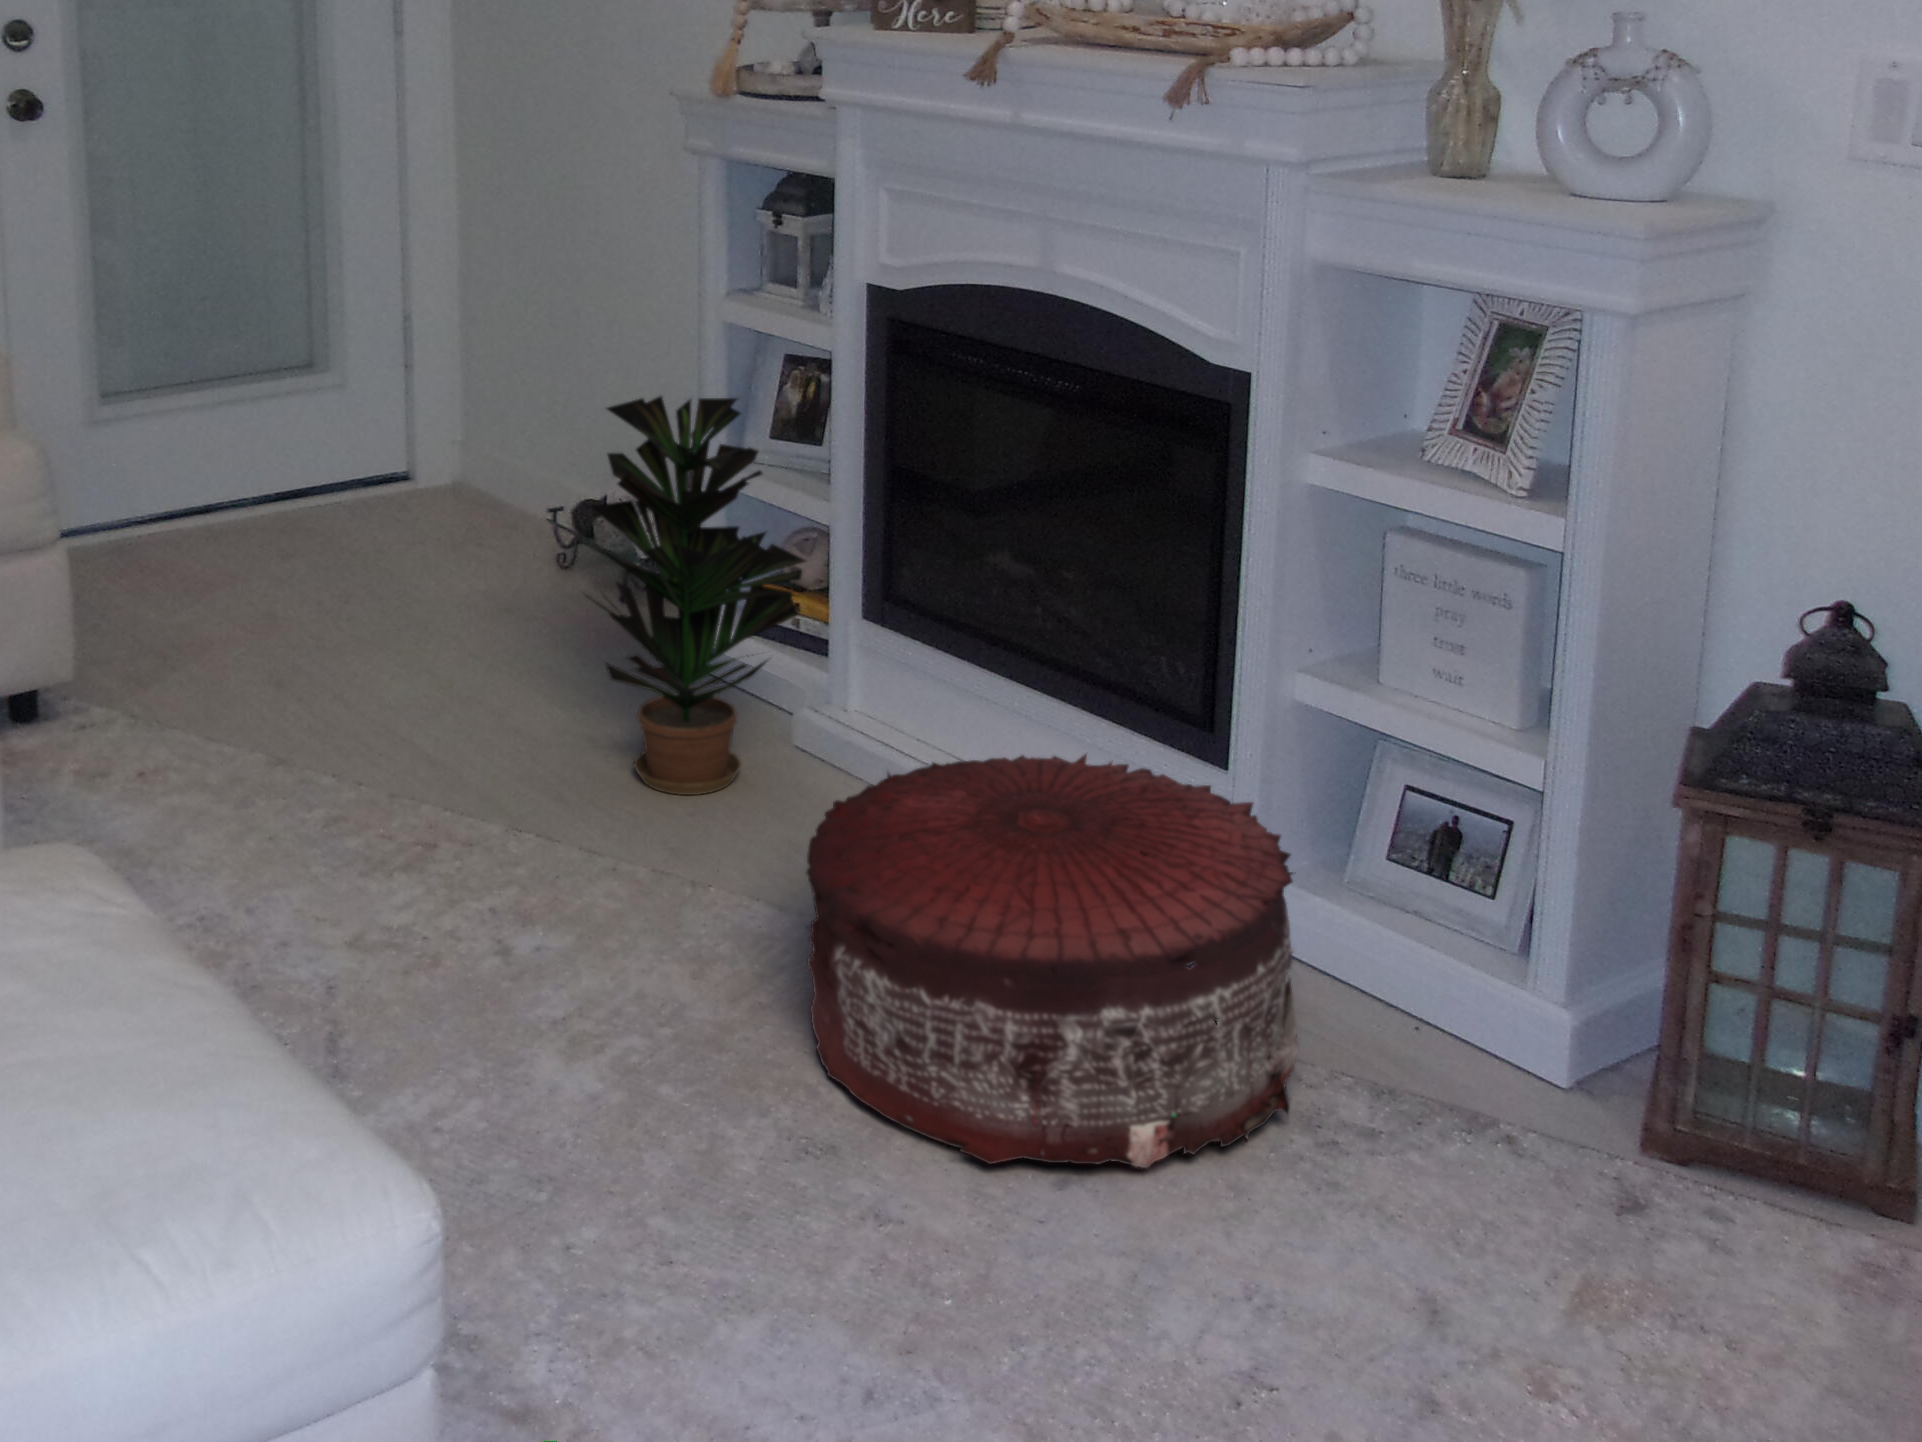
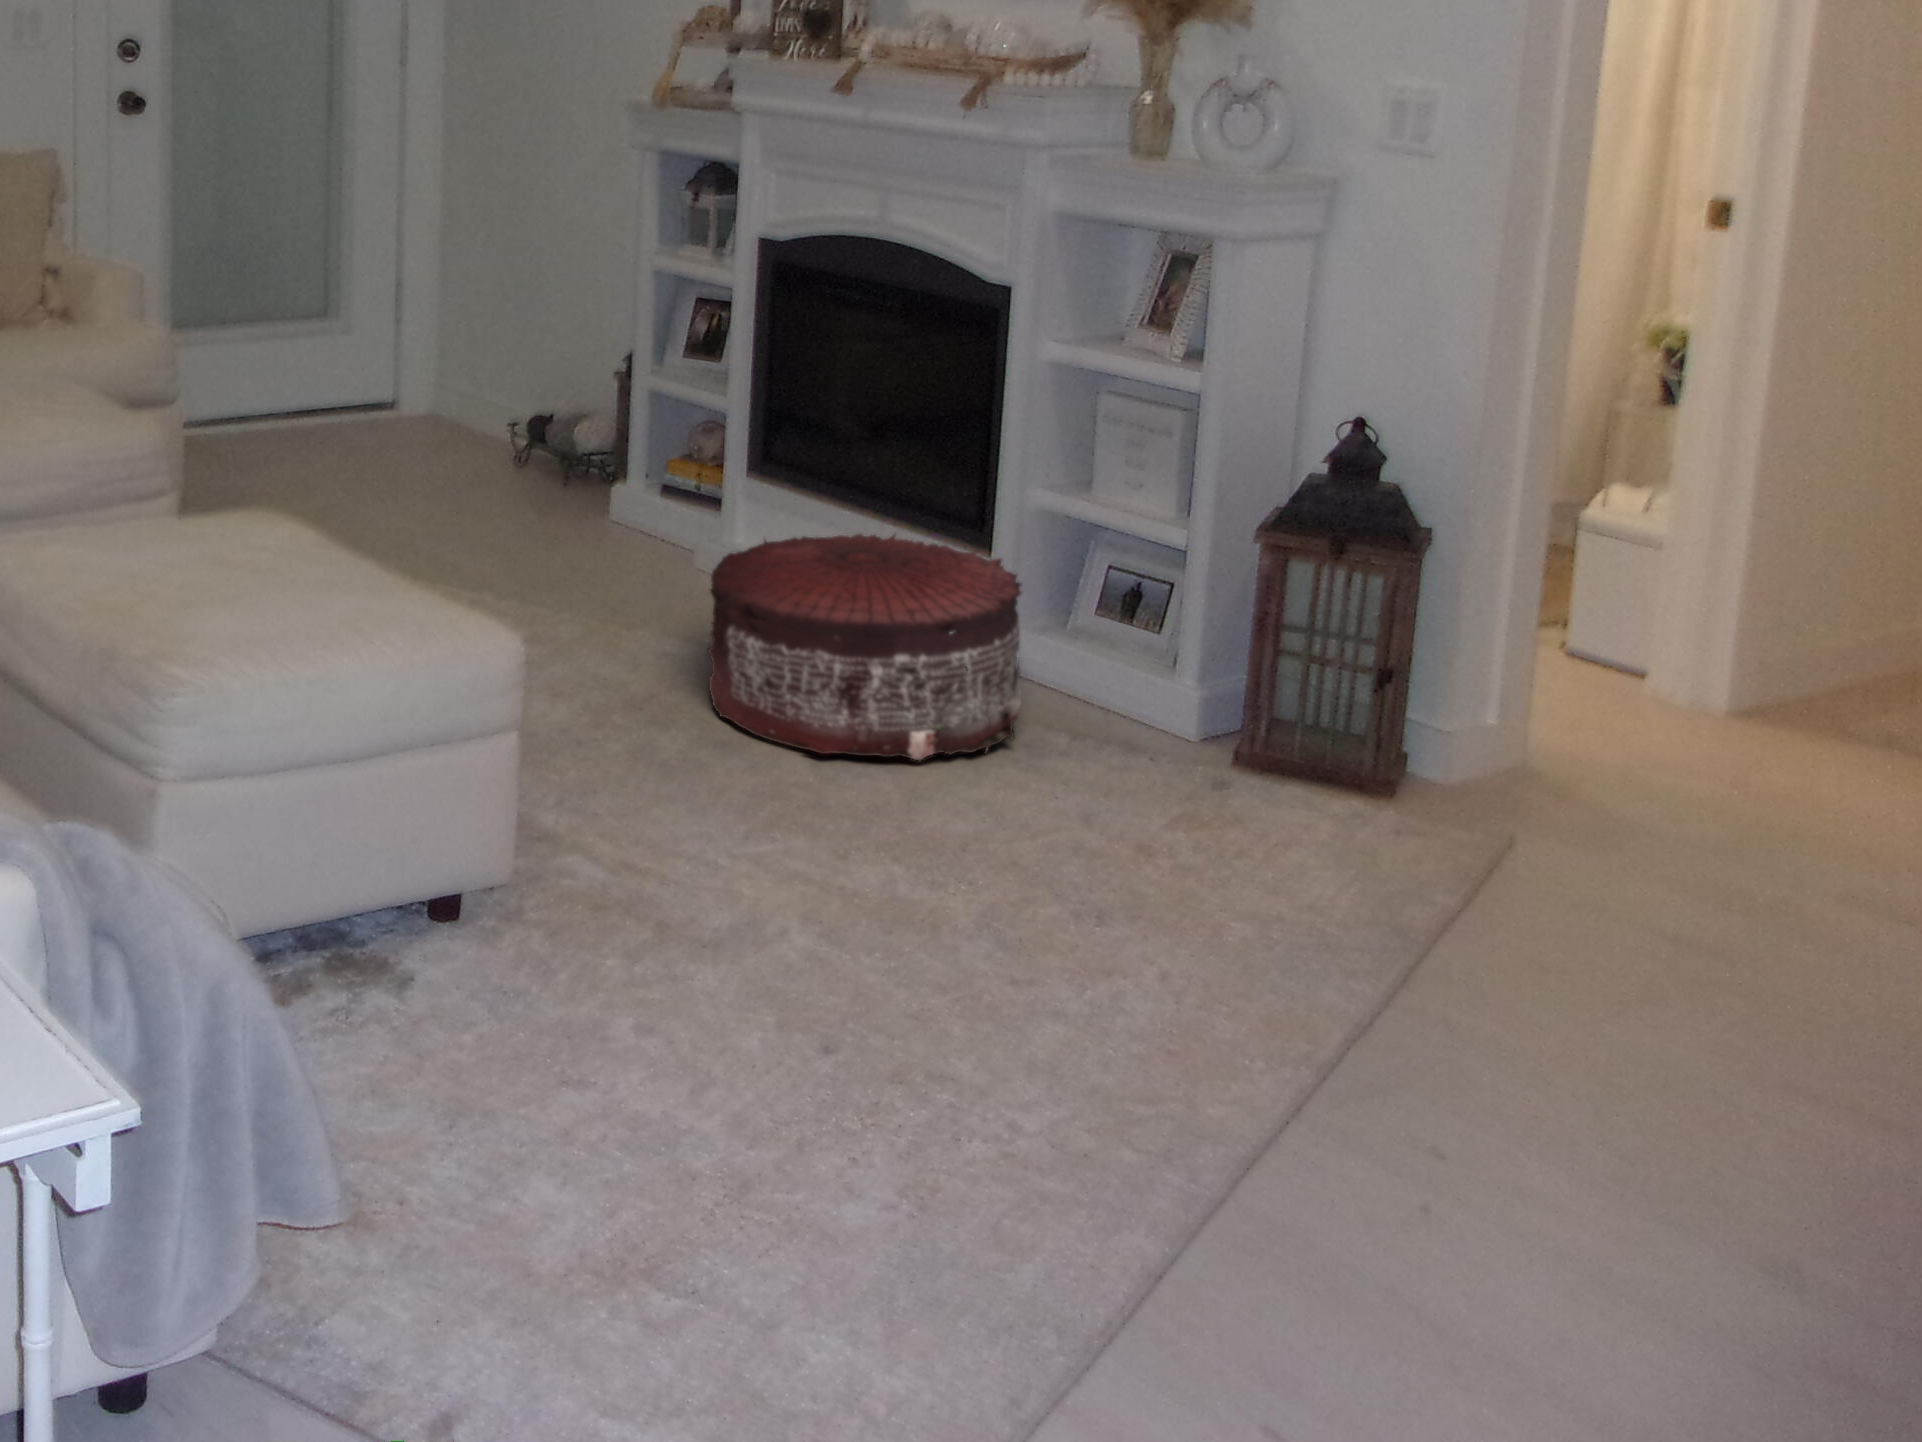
potted plant: present [585,395,806,795] -> none [549,307,711,586]

